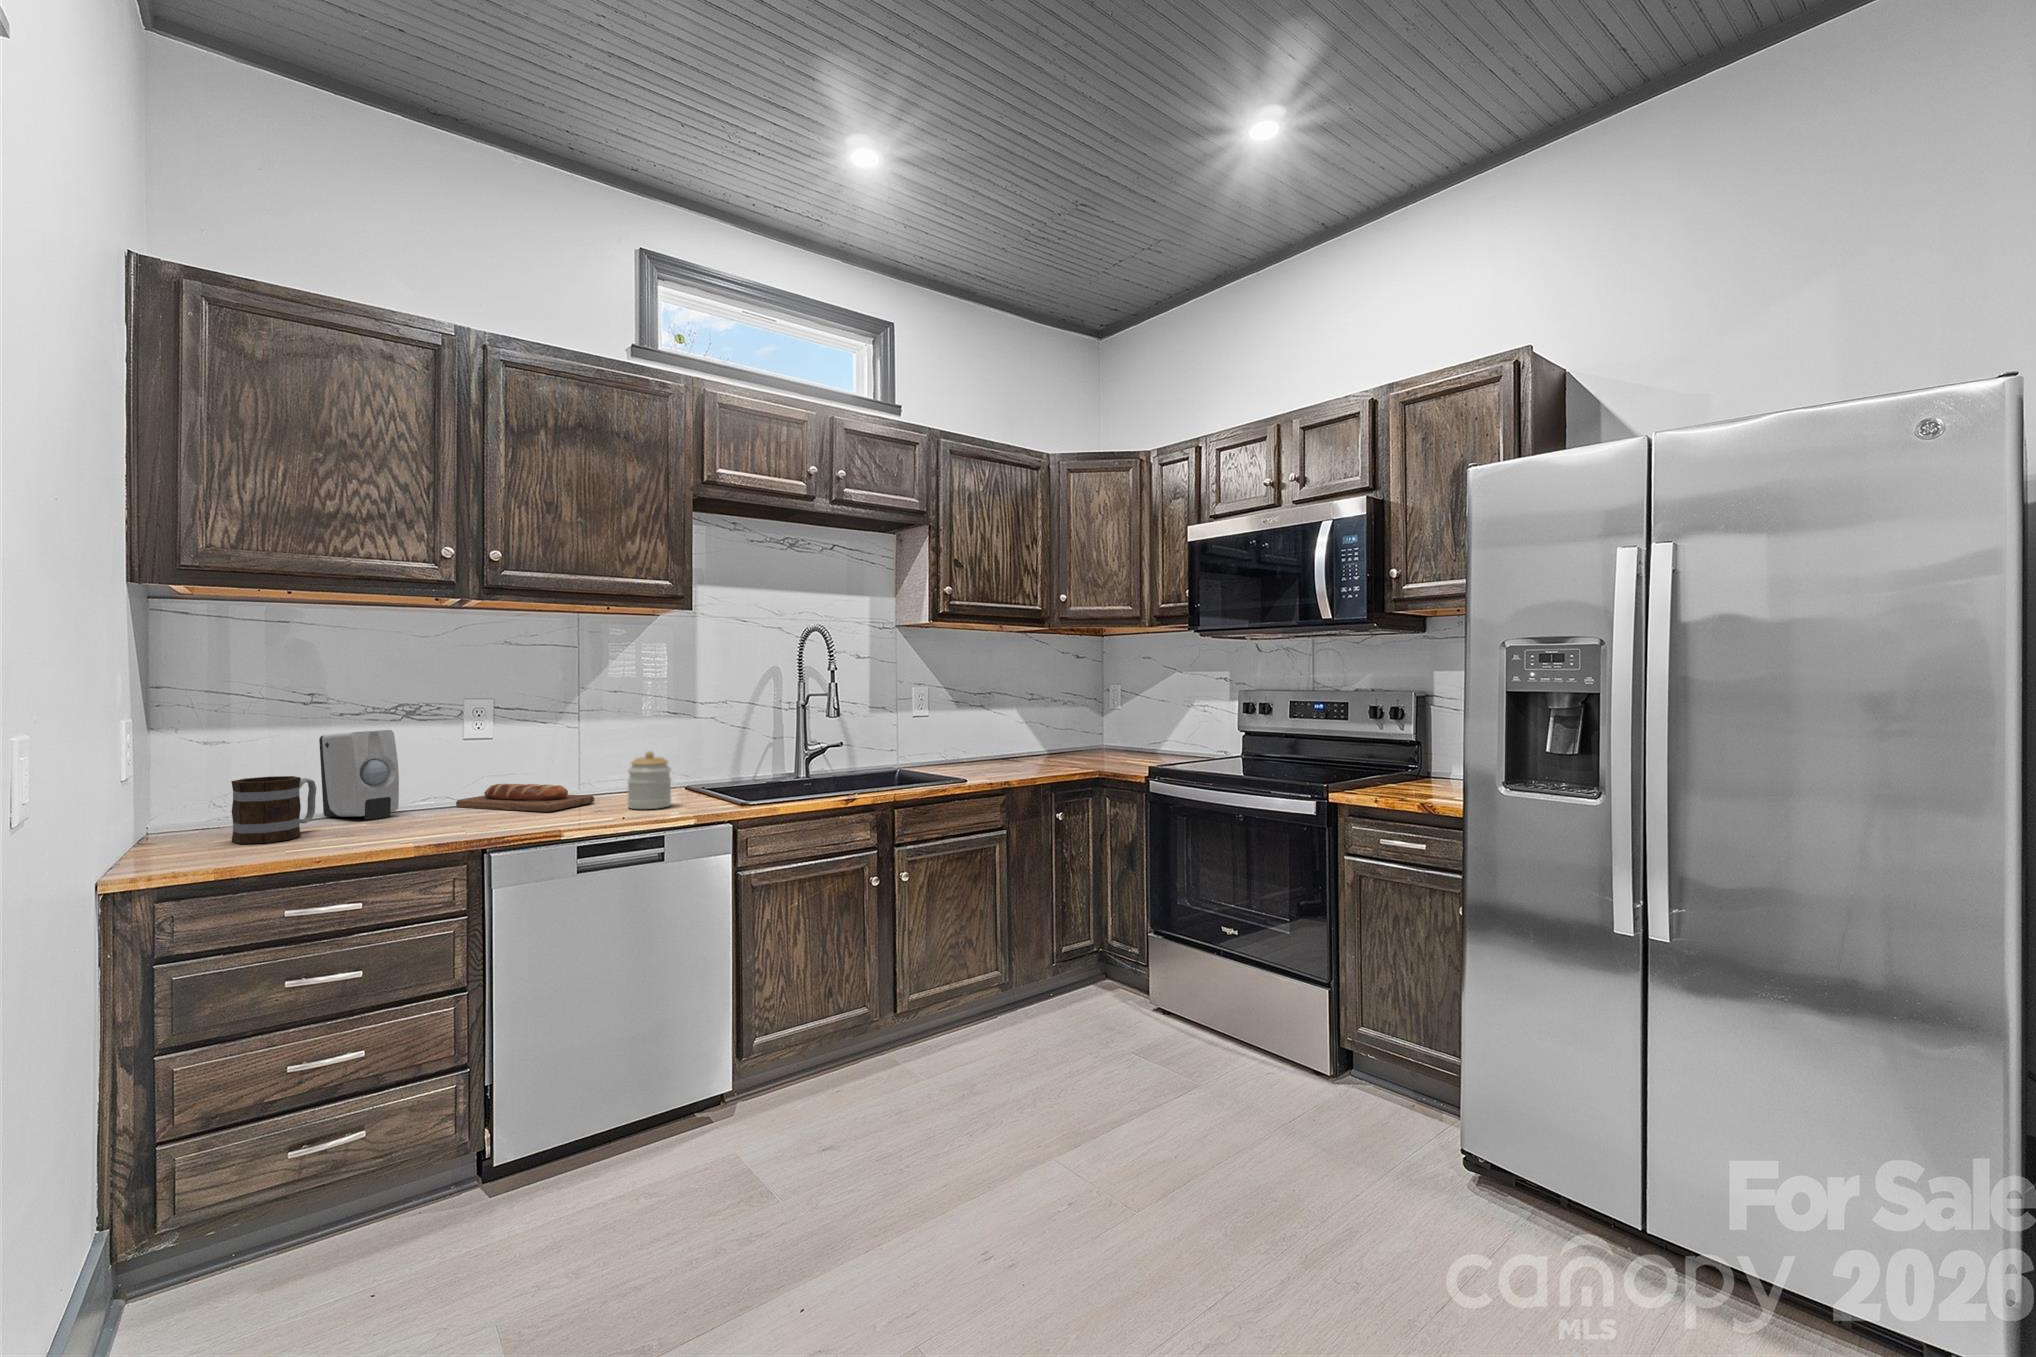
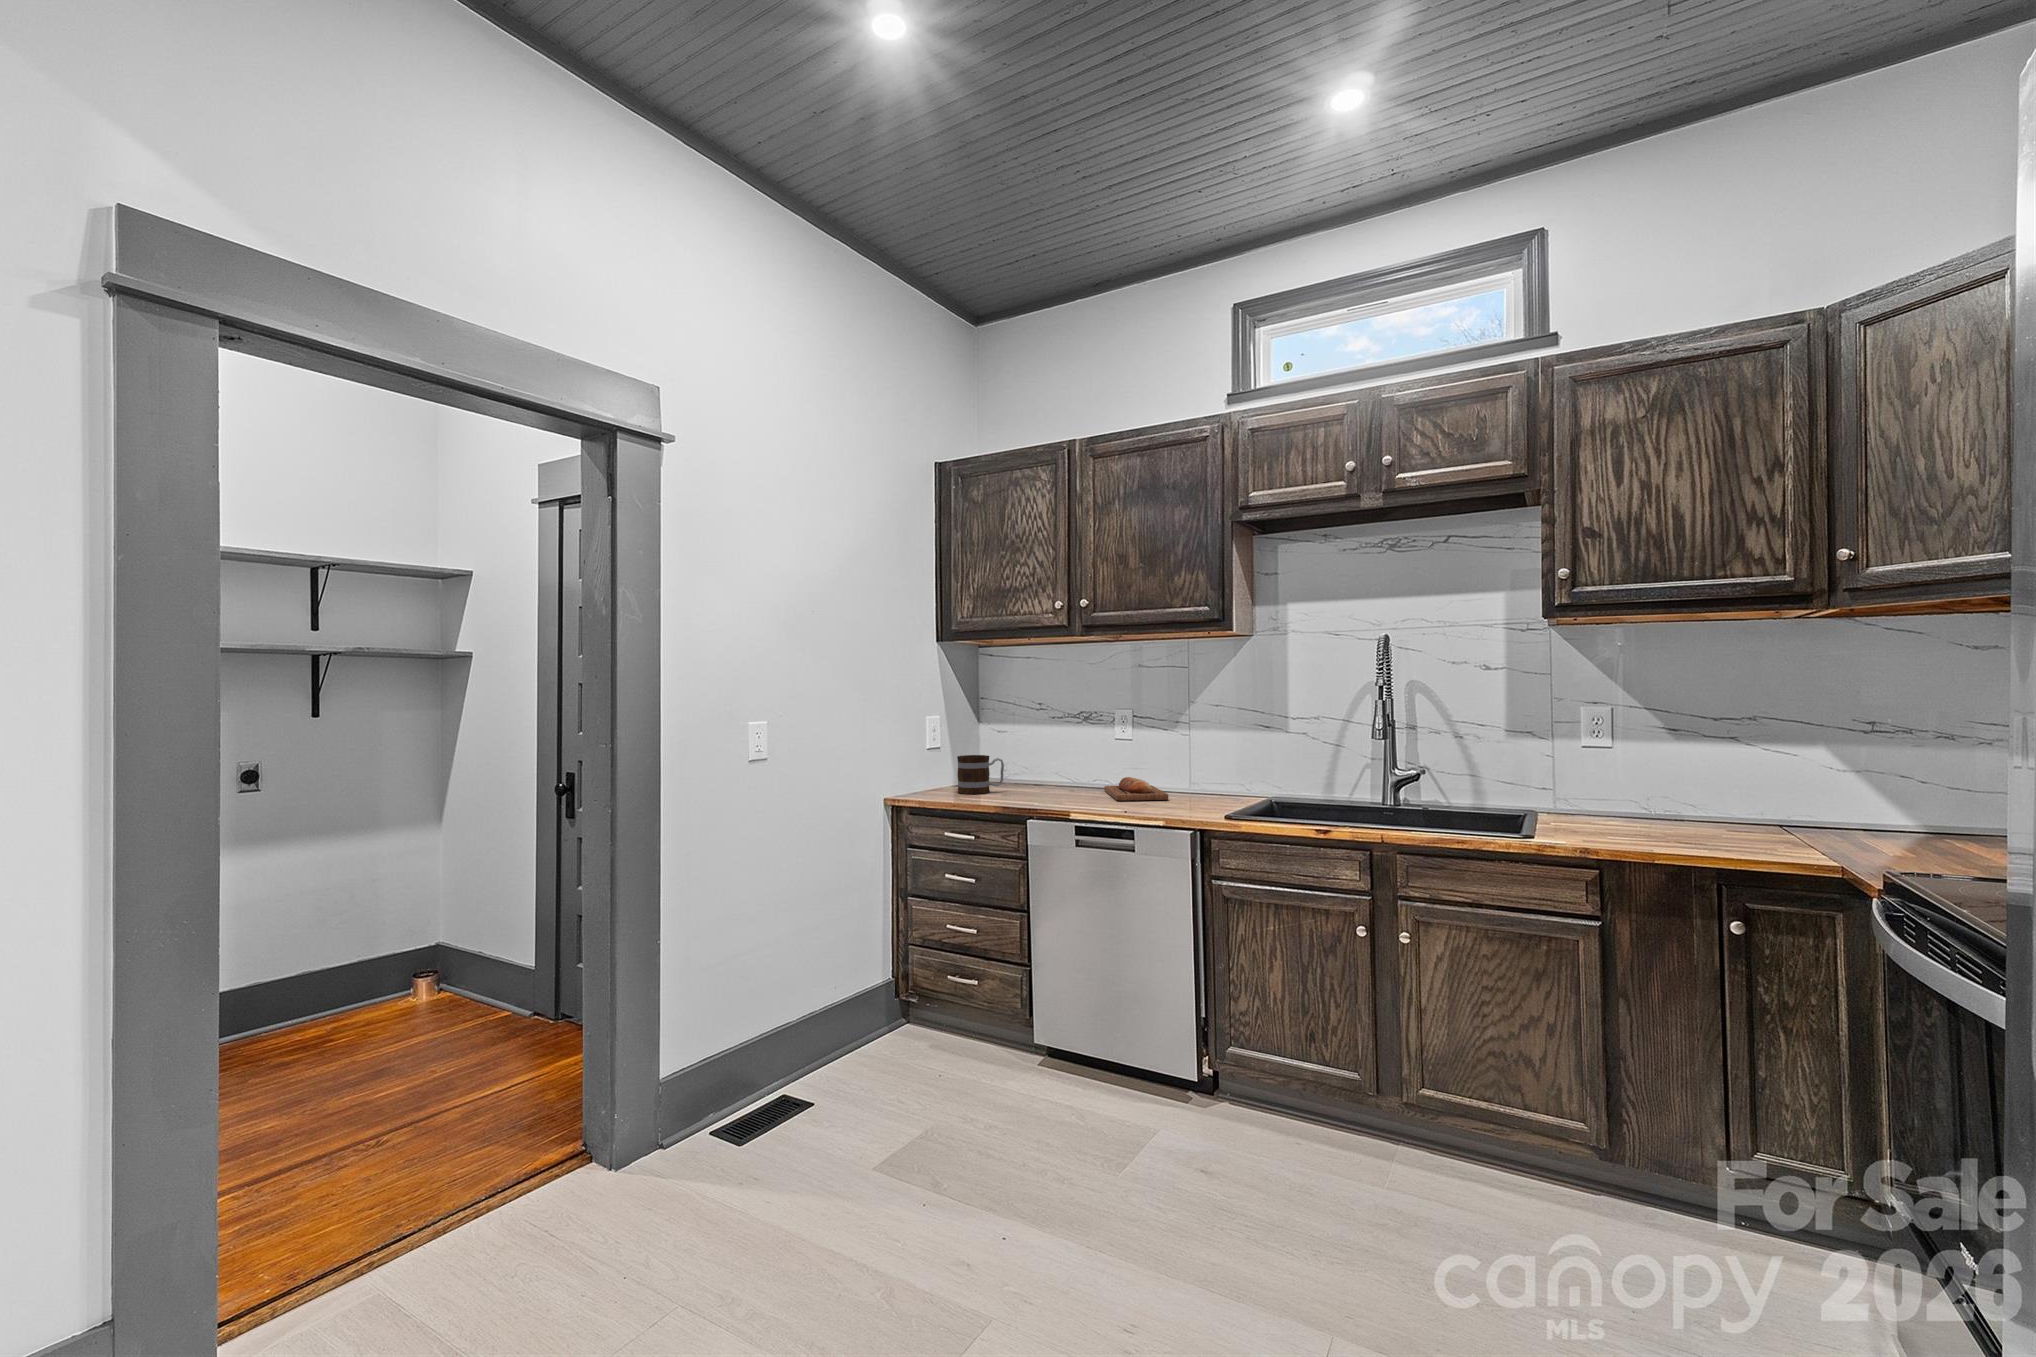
soap dispenser: present [319,730,399,820] -> none [1033,731,1063,791]
jar: present [628,751,672,809] -> none [1160,759,1197,810]

